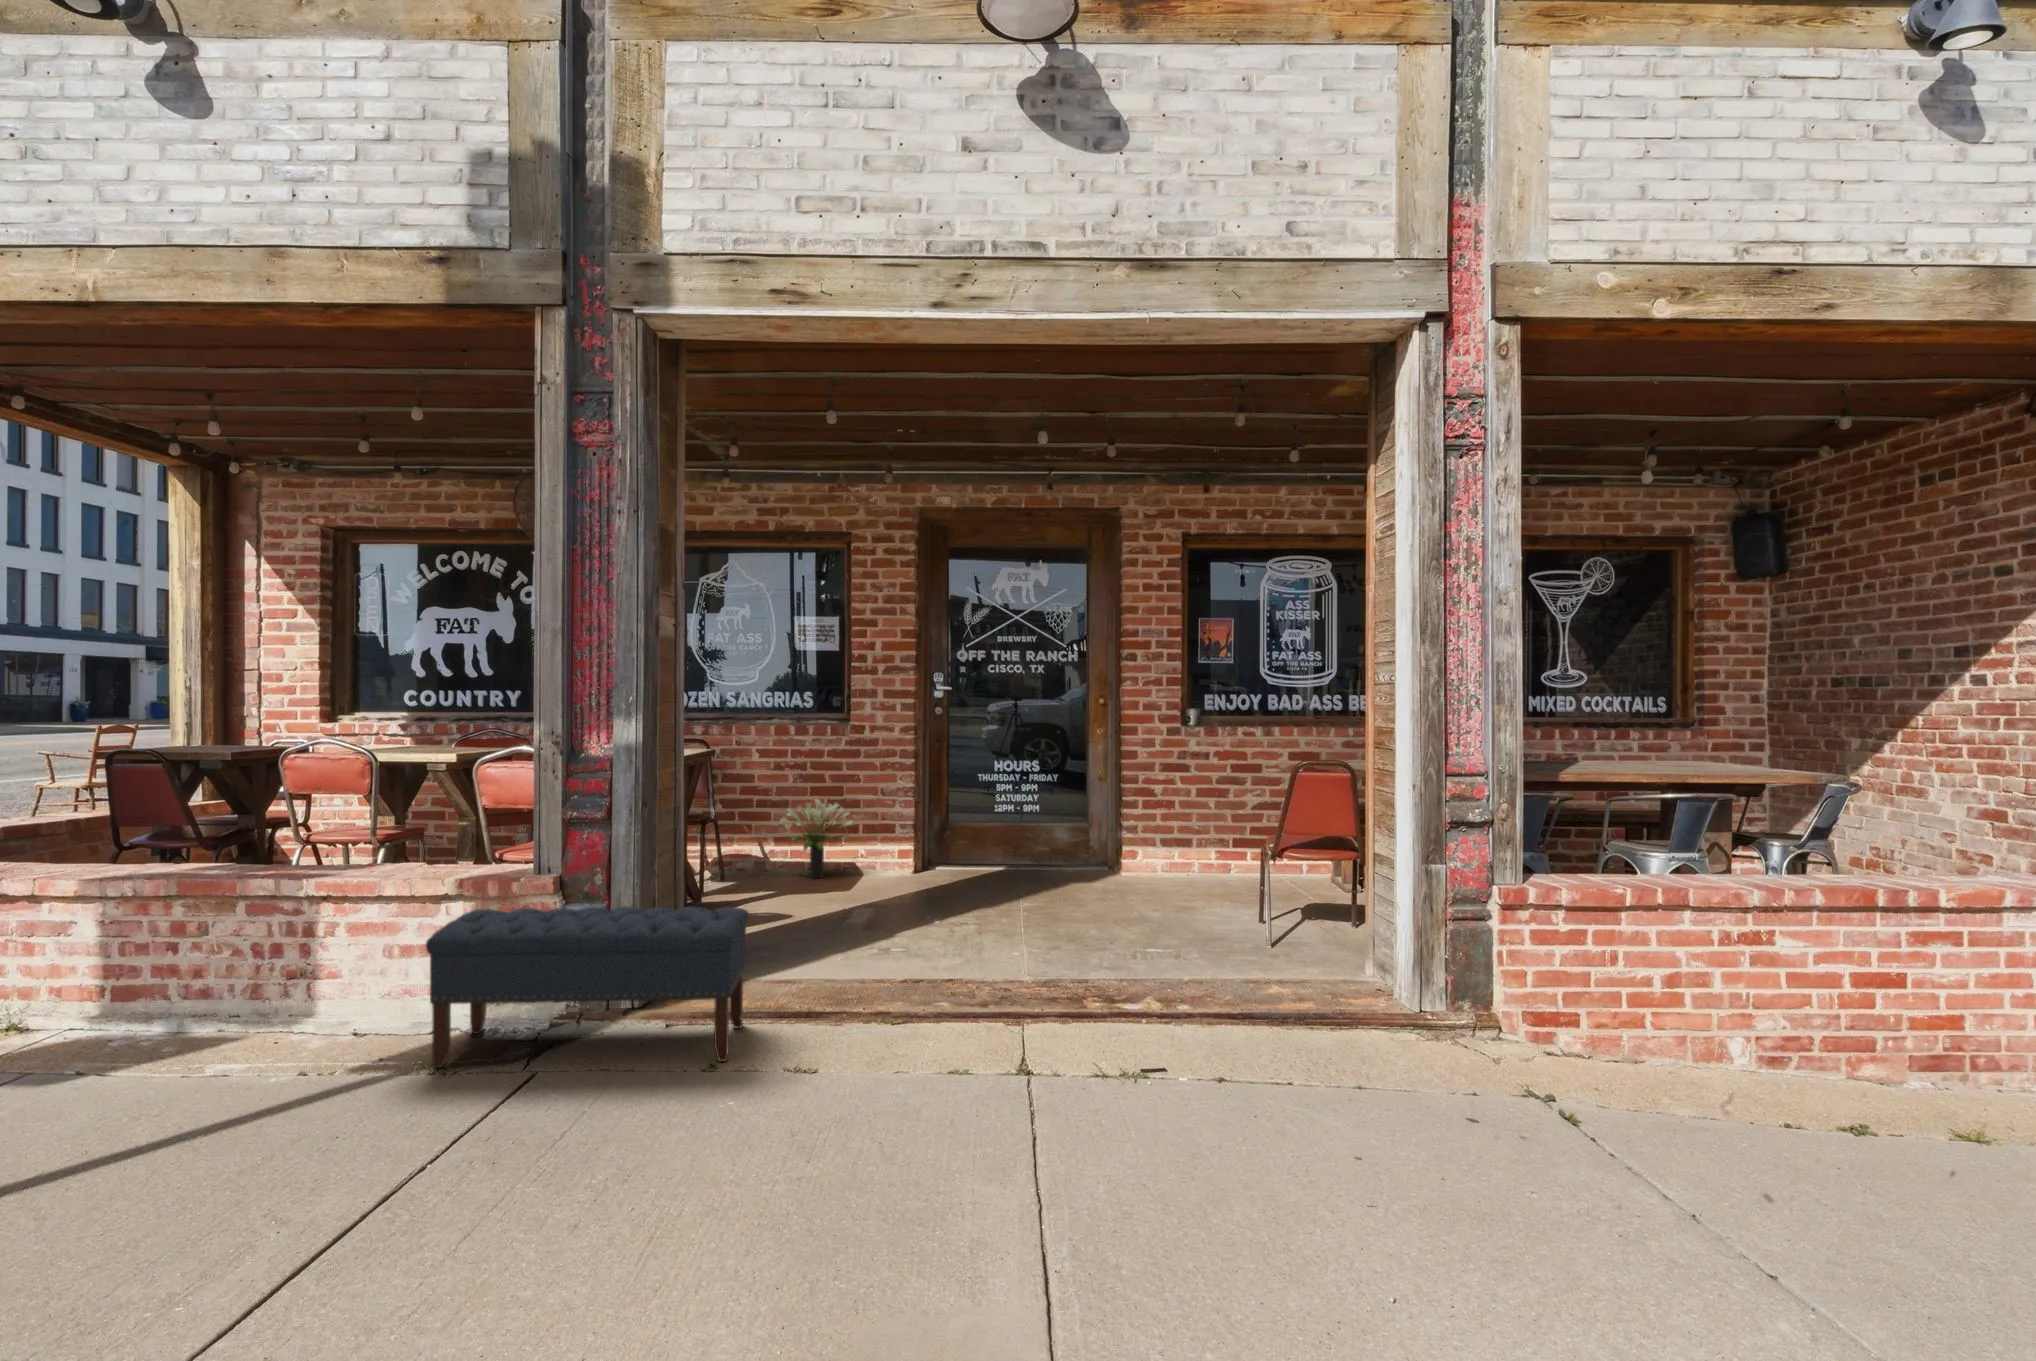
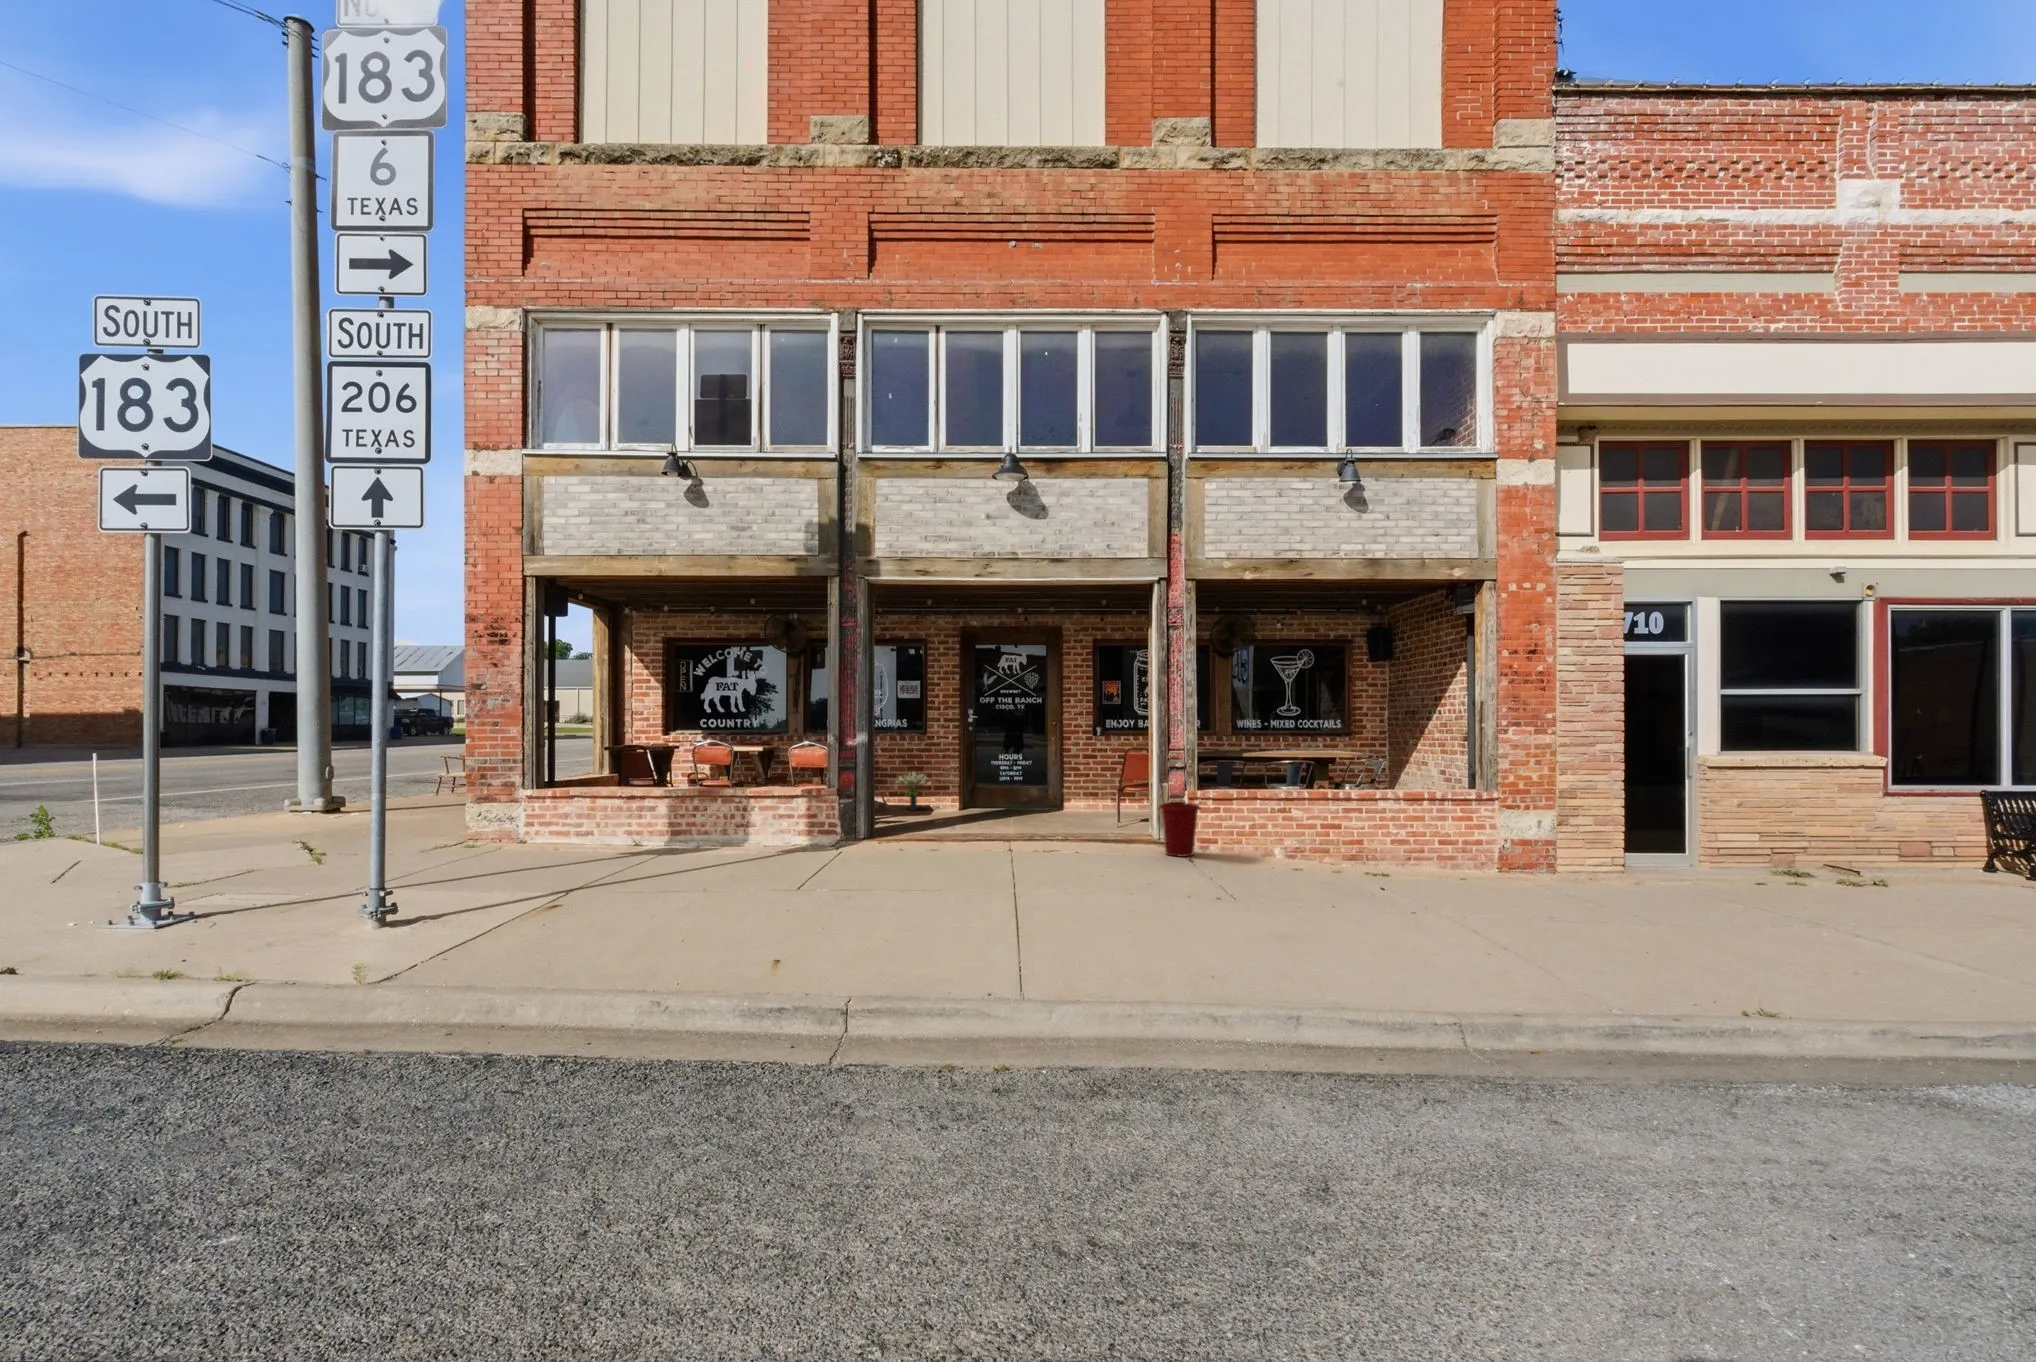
bench: present [426,906,749,1068] -> none [800,801,907,853]
waste bin: none [1423,916,1550,1076] -> present [1159,803,1201,857]

